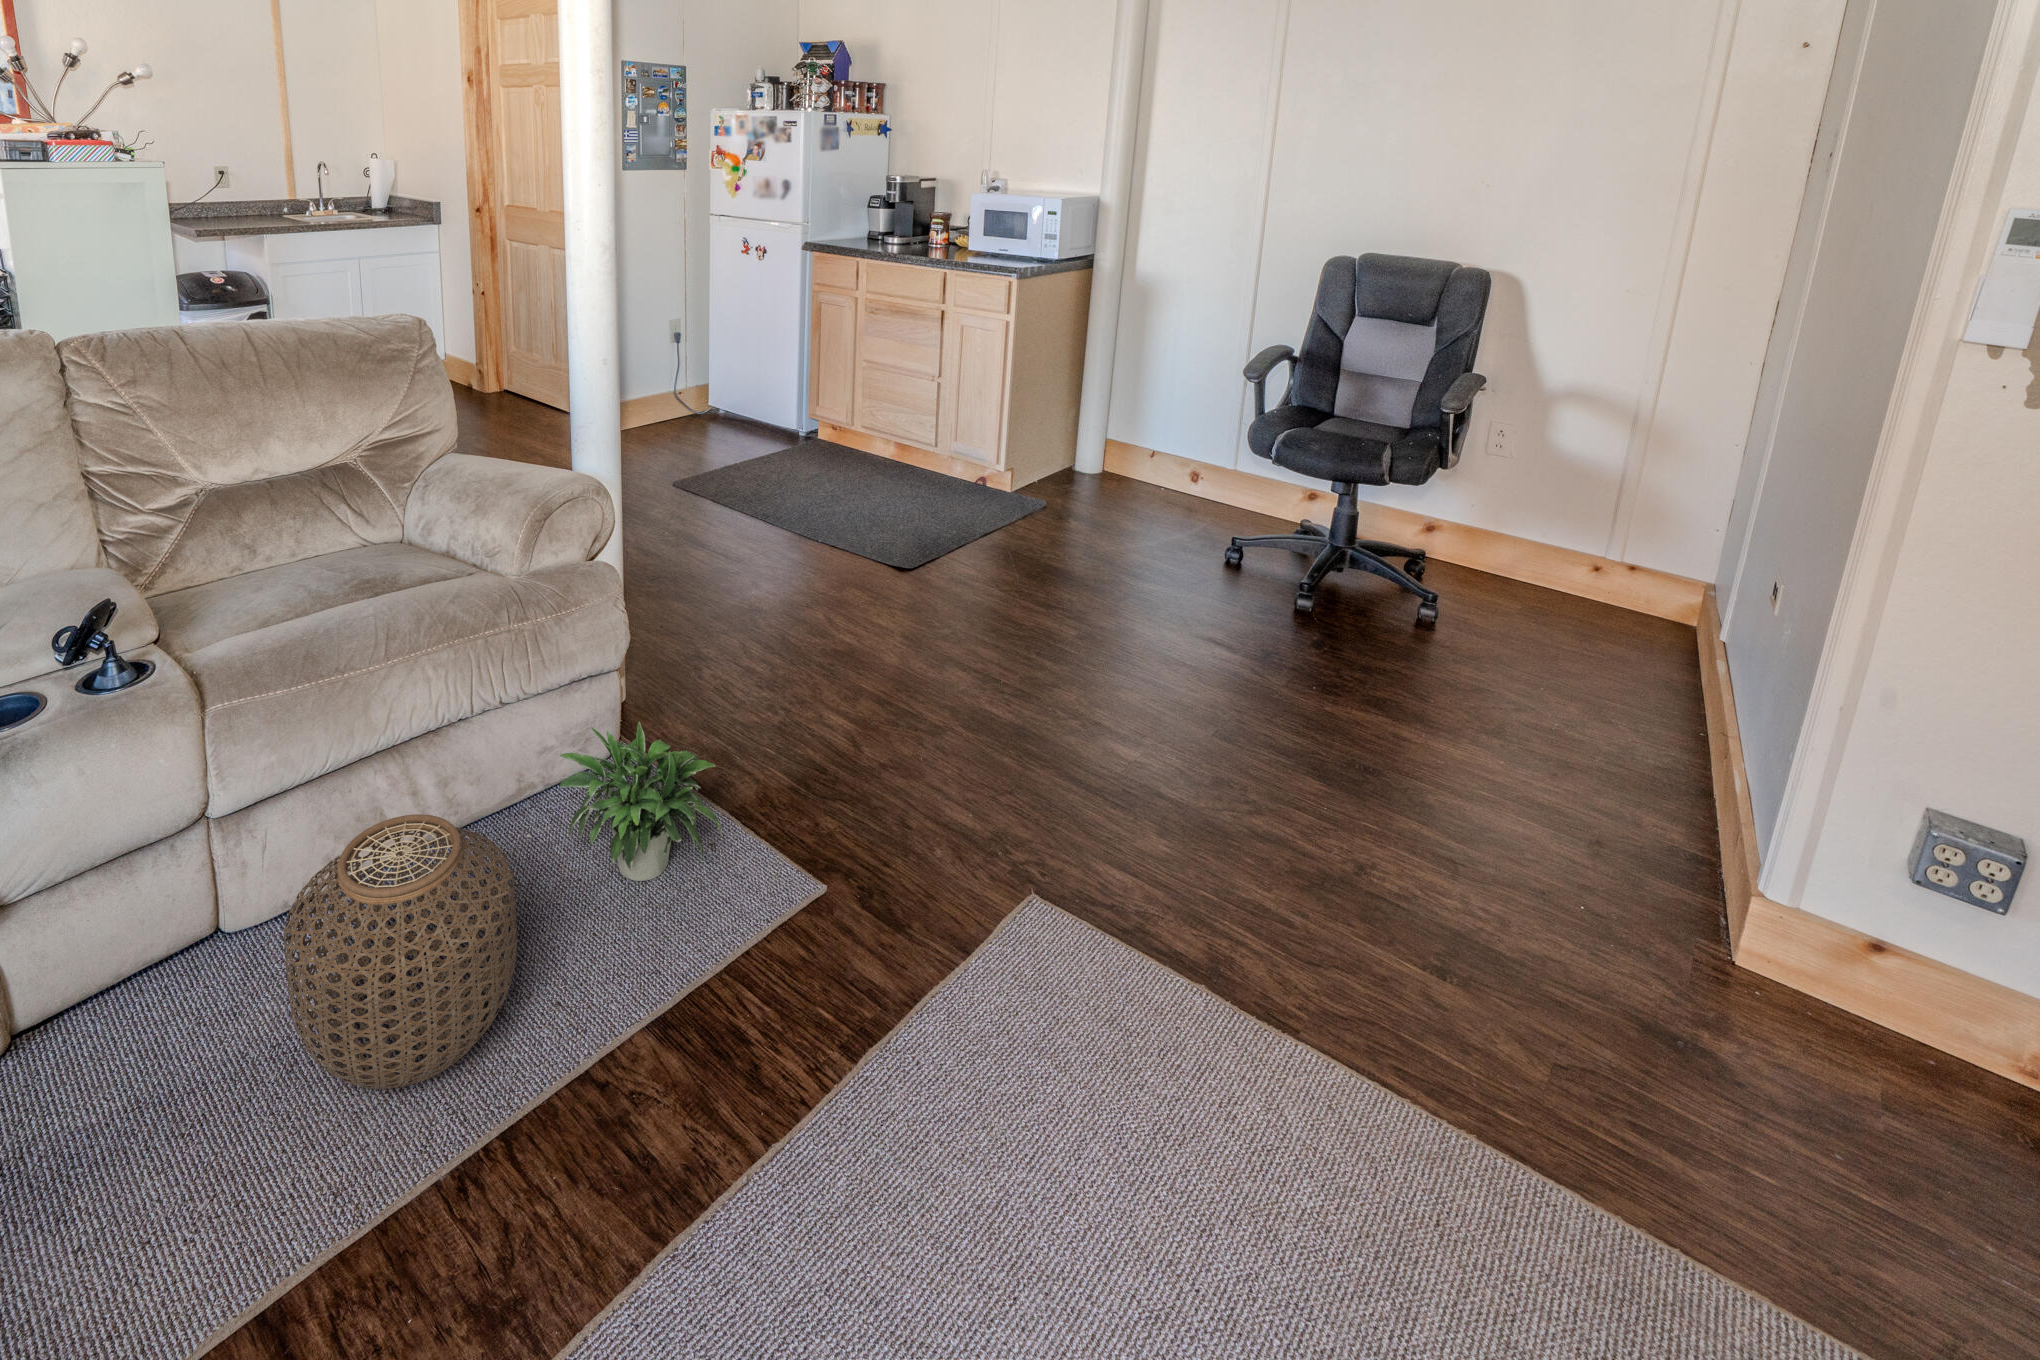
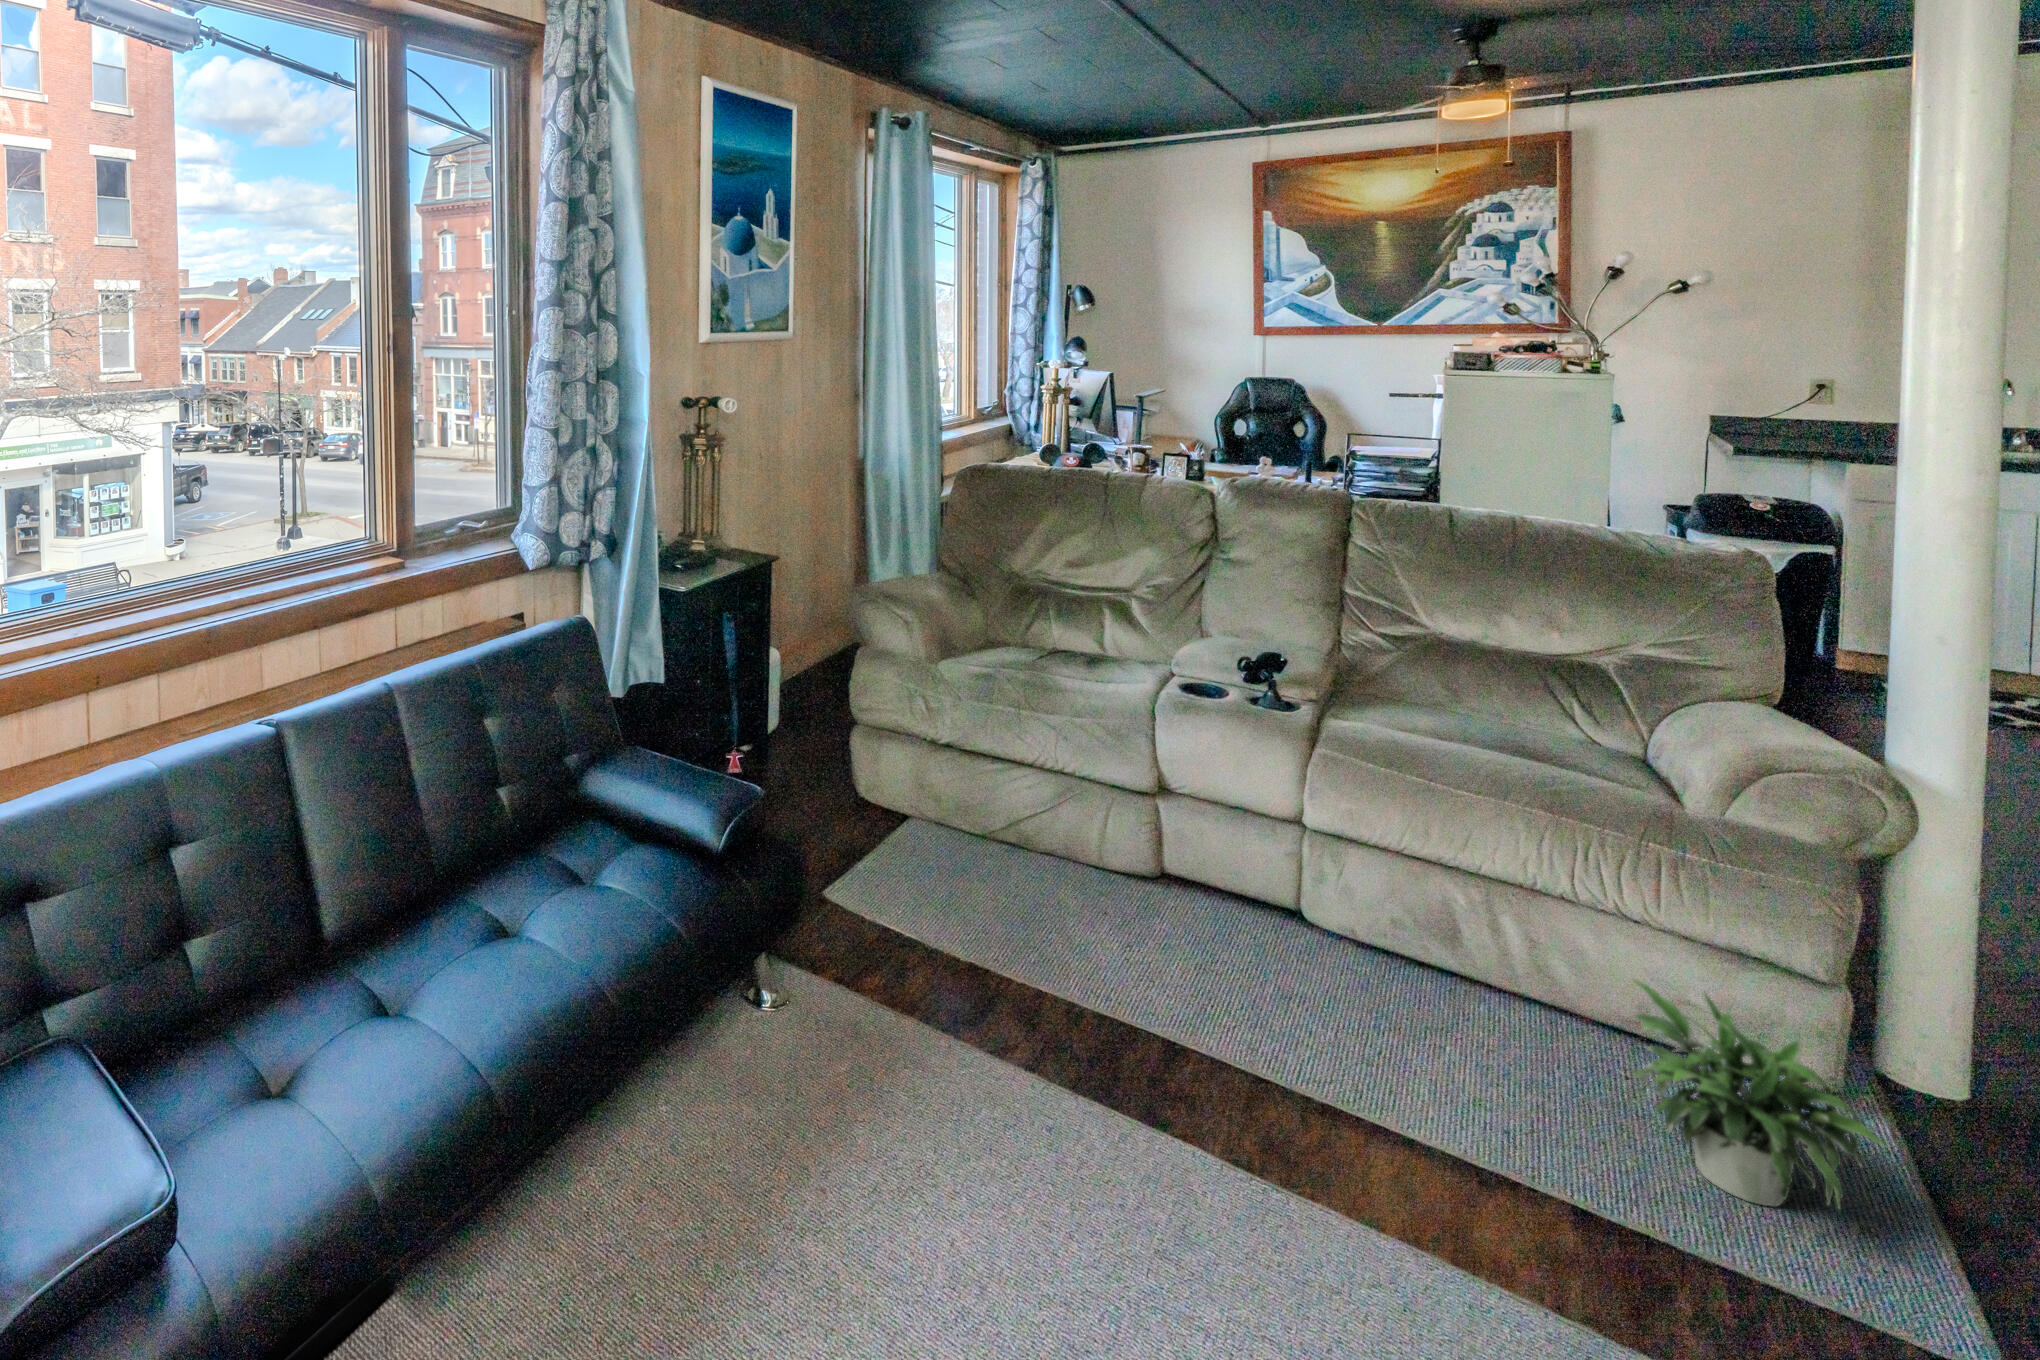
woven basket: present [284,814,517,1089] -> none [1269,870,1482,1091]

